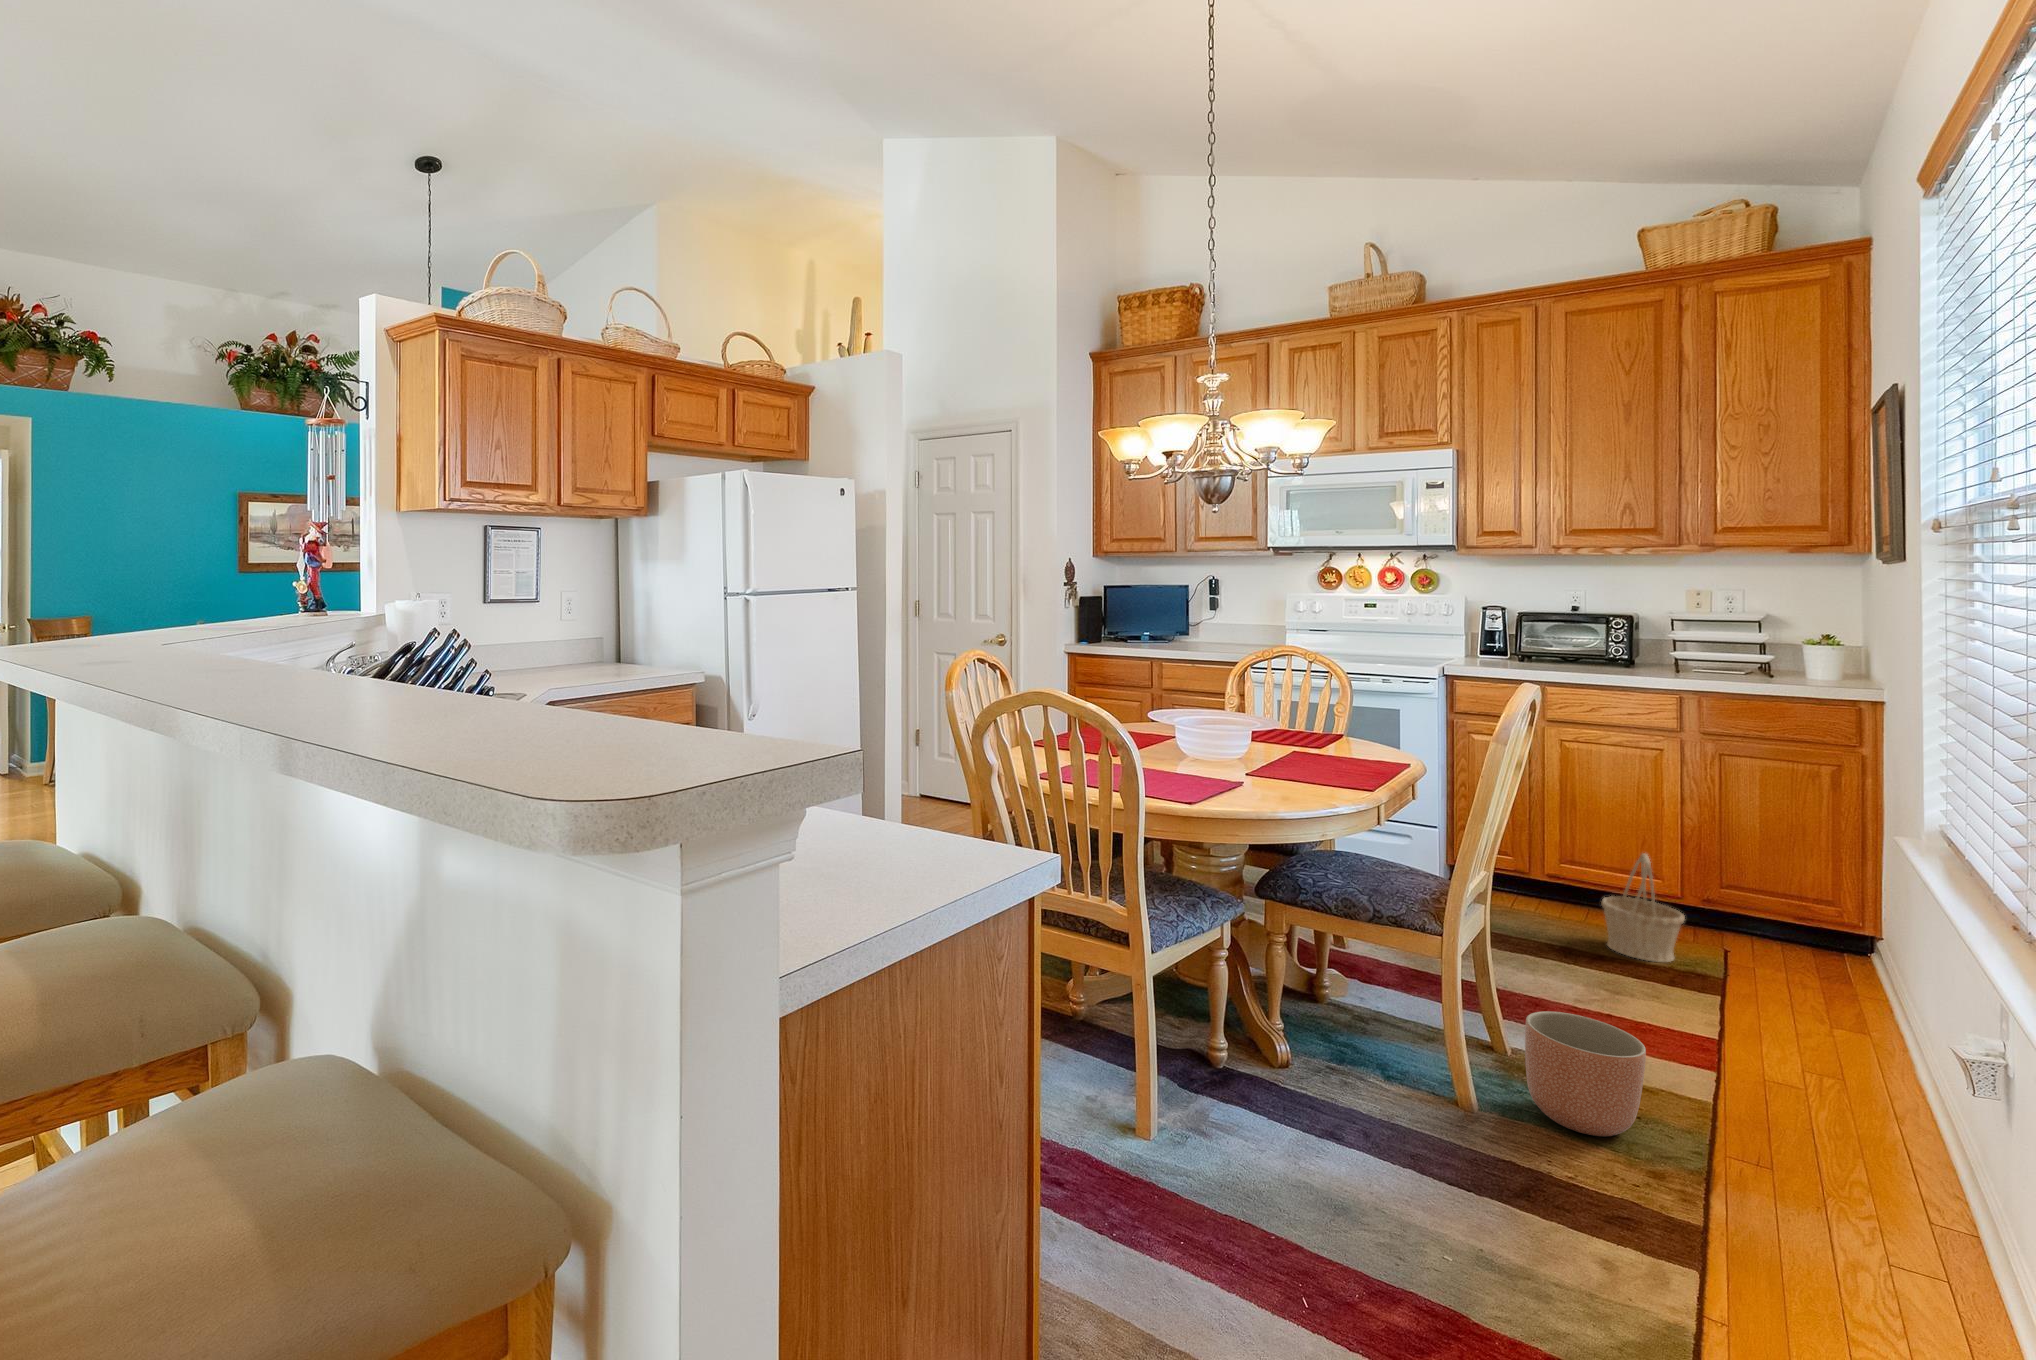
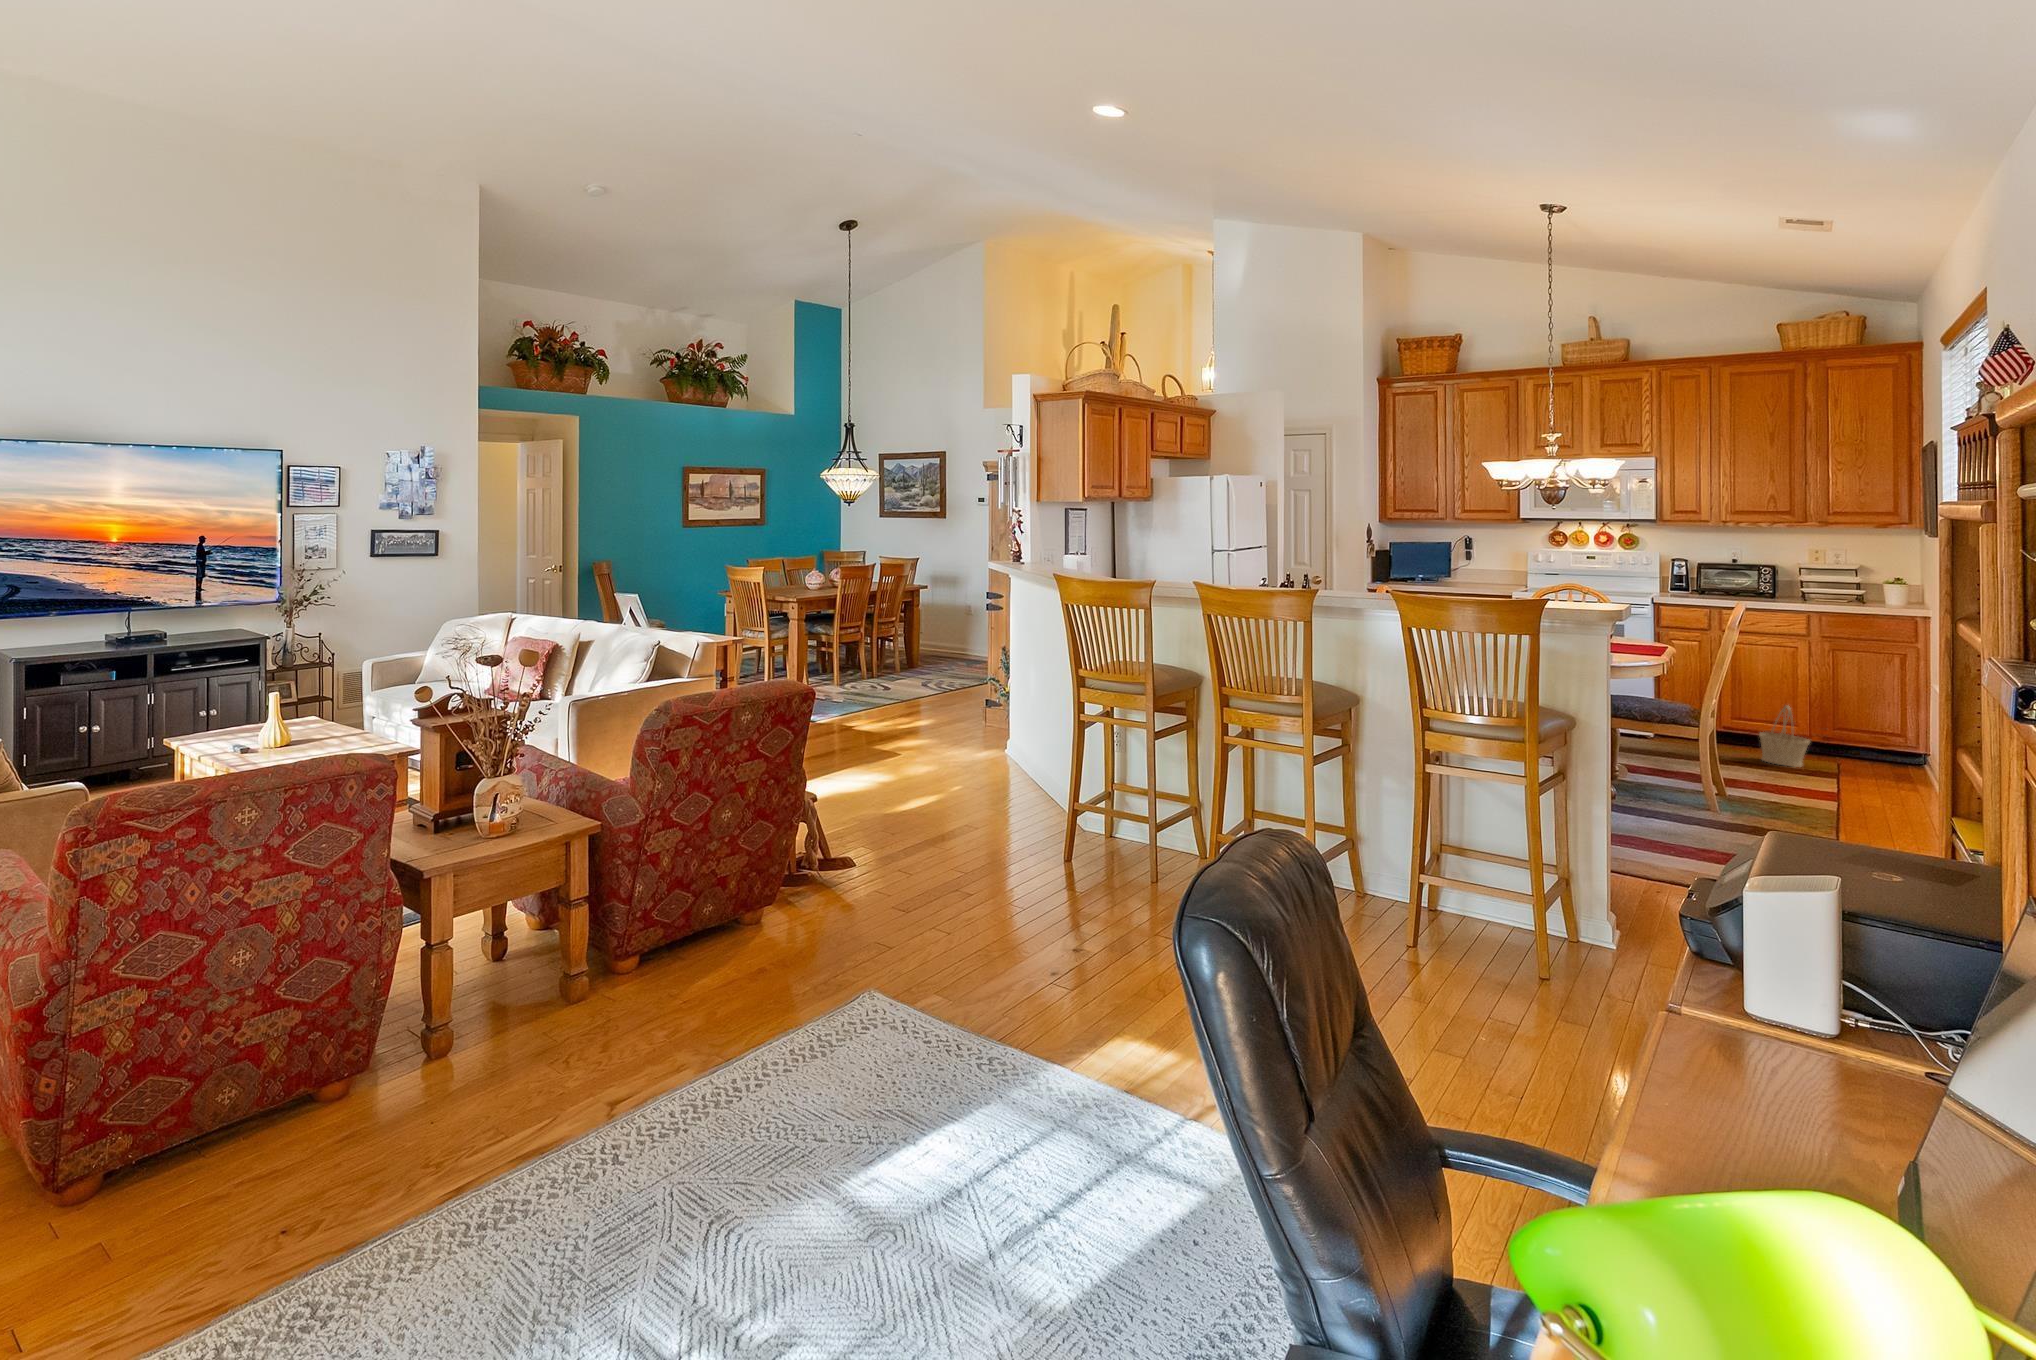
planter: present [1525,1011,1646,1136] -> none [1743,764,1808,818]

